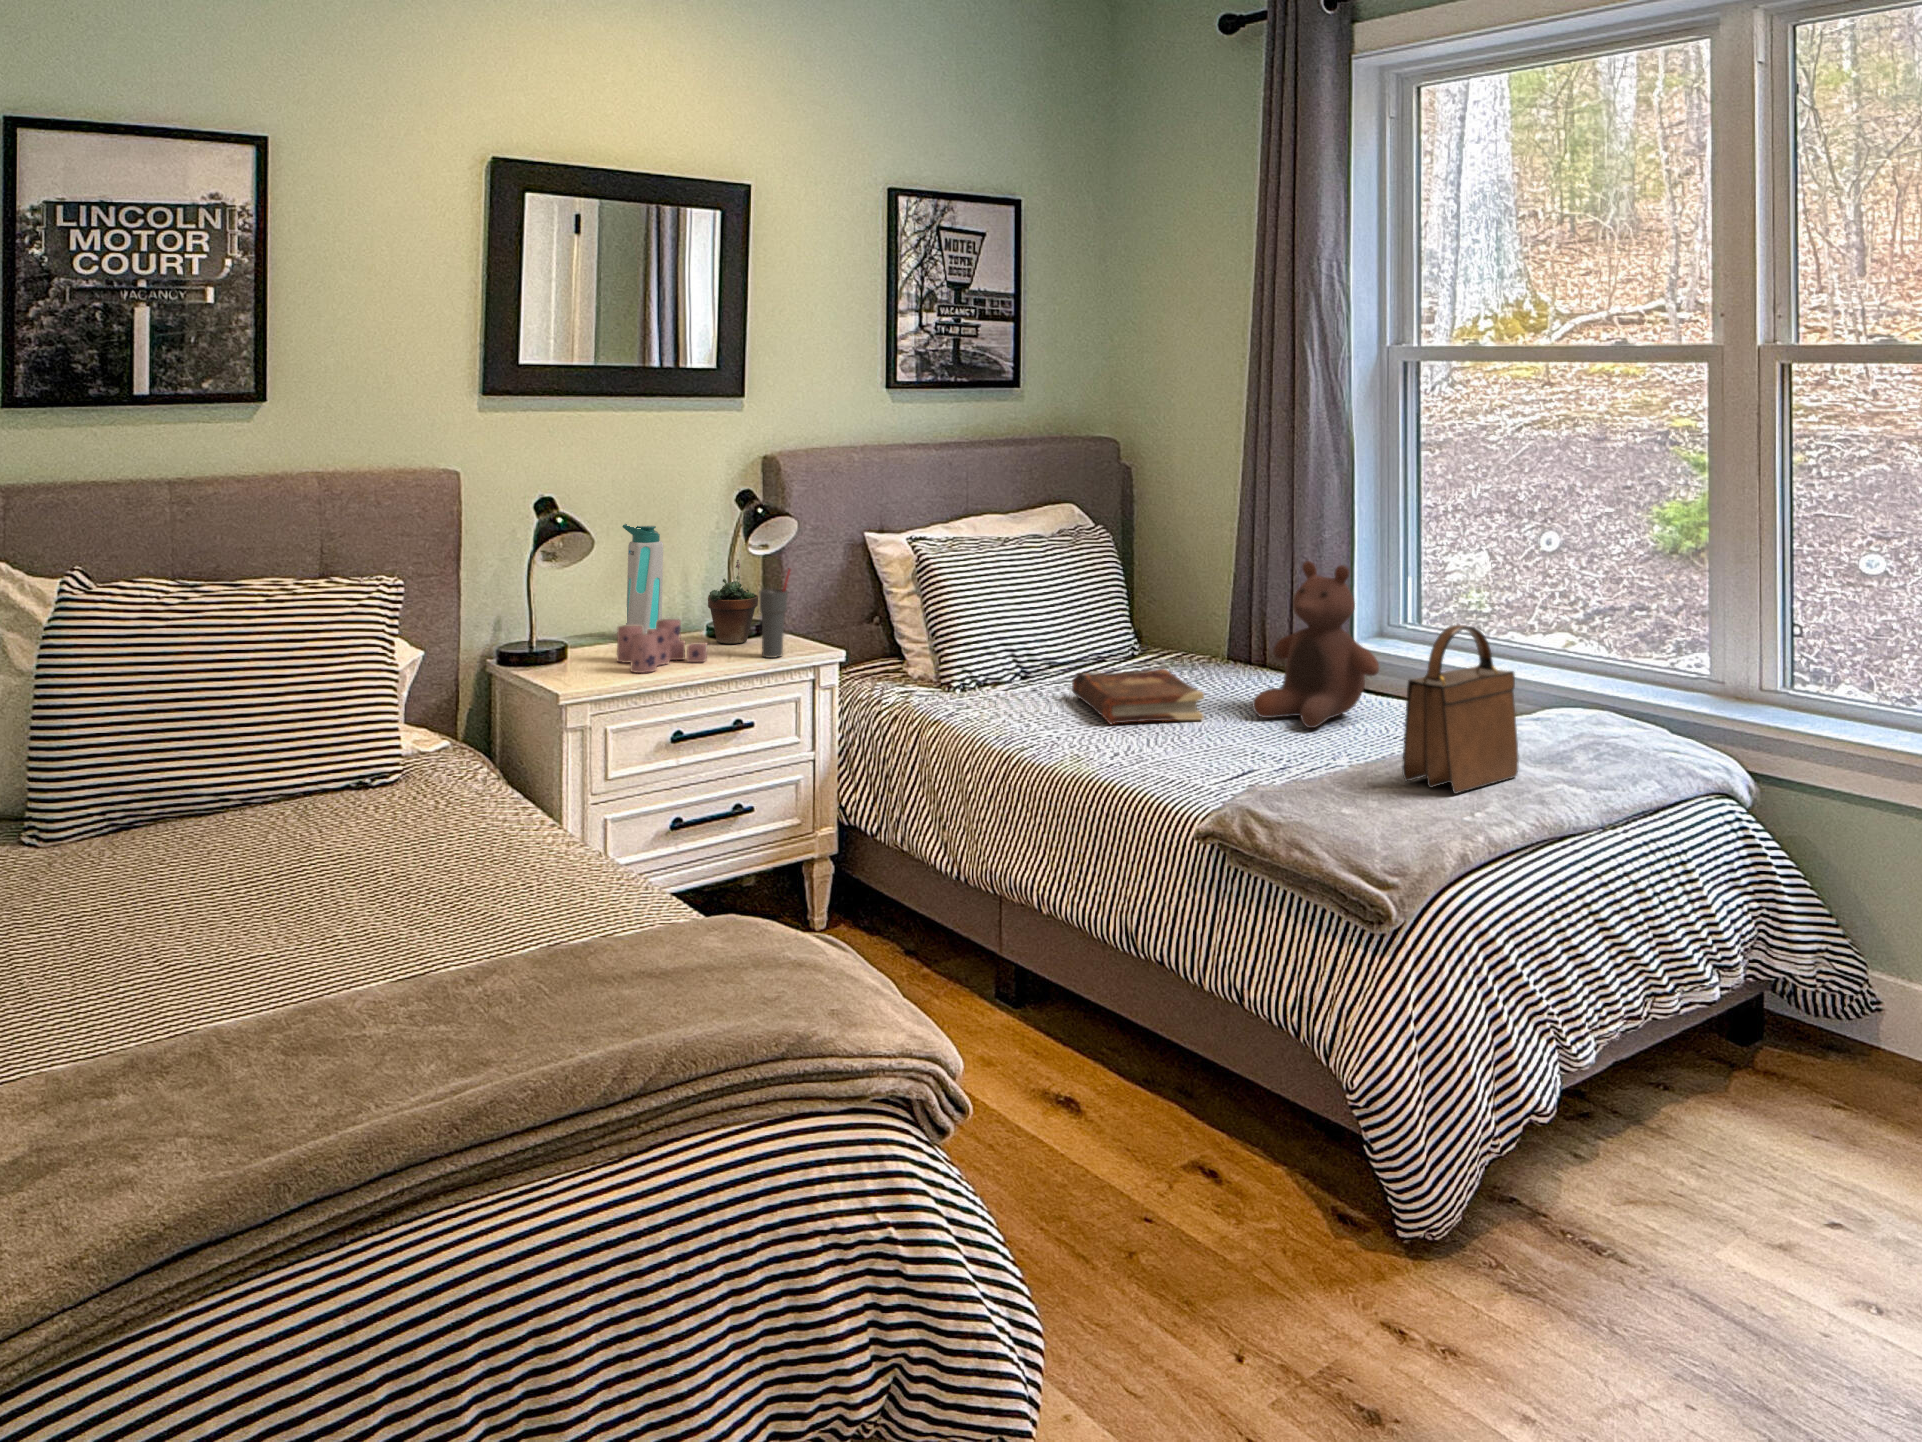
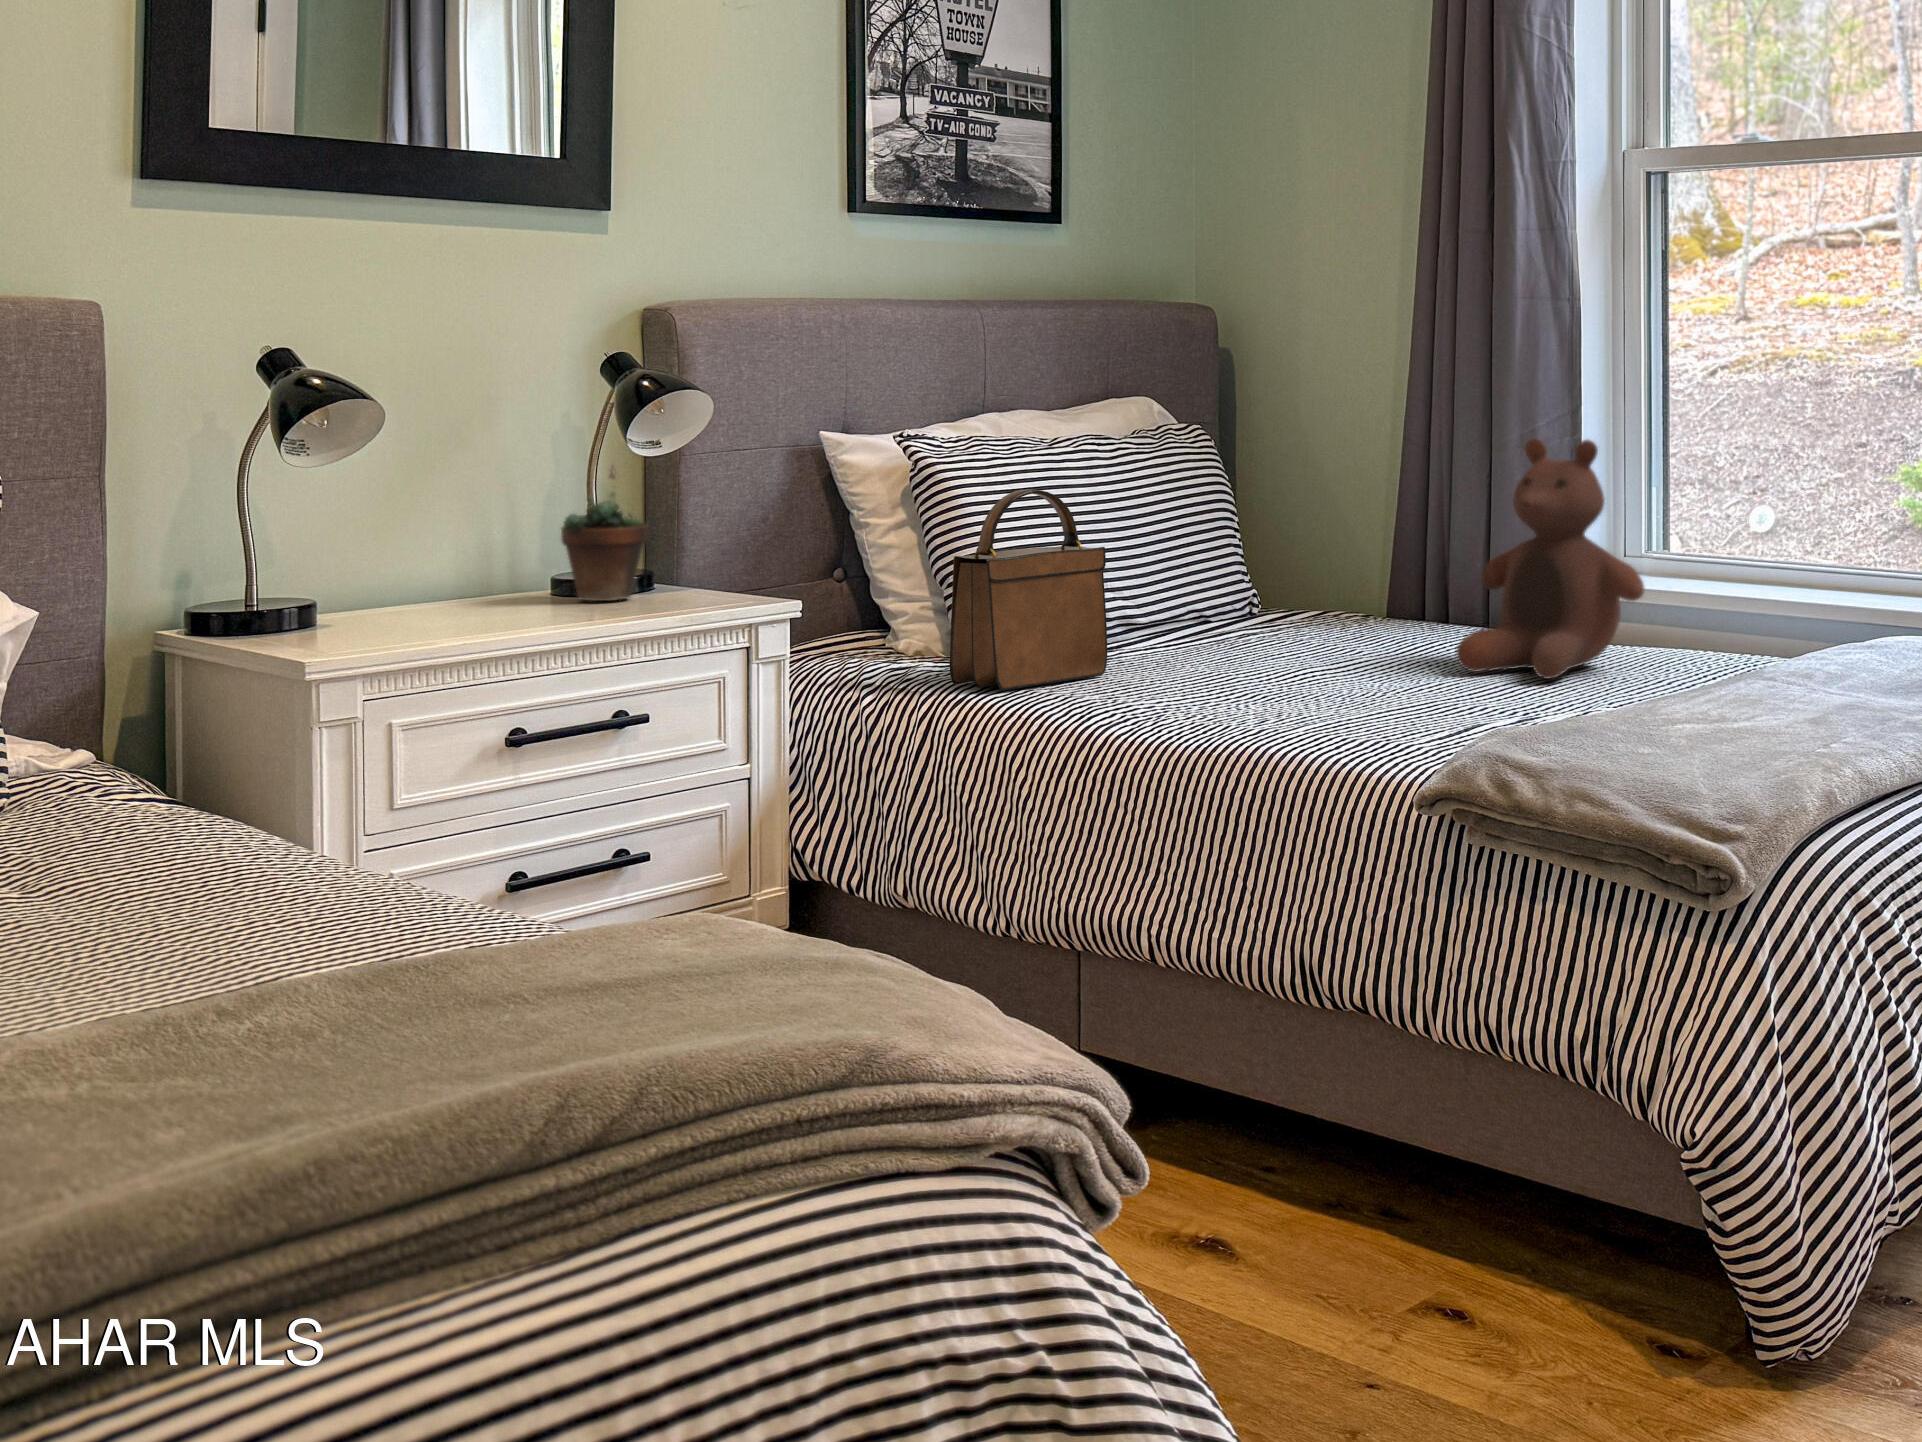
water bottle: present [622,524,663,634] -> none [405,411,479,602]
cup: present [759,570,790,658] -> none [656,470,709,613]
candle: present [617,619,707,673] -> none [405,559,567,636]
handbag: present [1402,625,1519,794] -> present [949,490,1107,691]
book: present [1072,669,1204,724] -> none [1172,616,1385,689]

